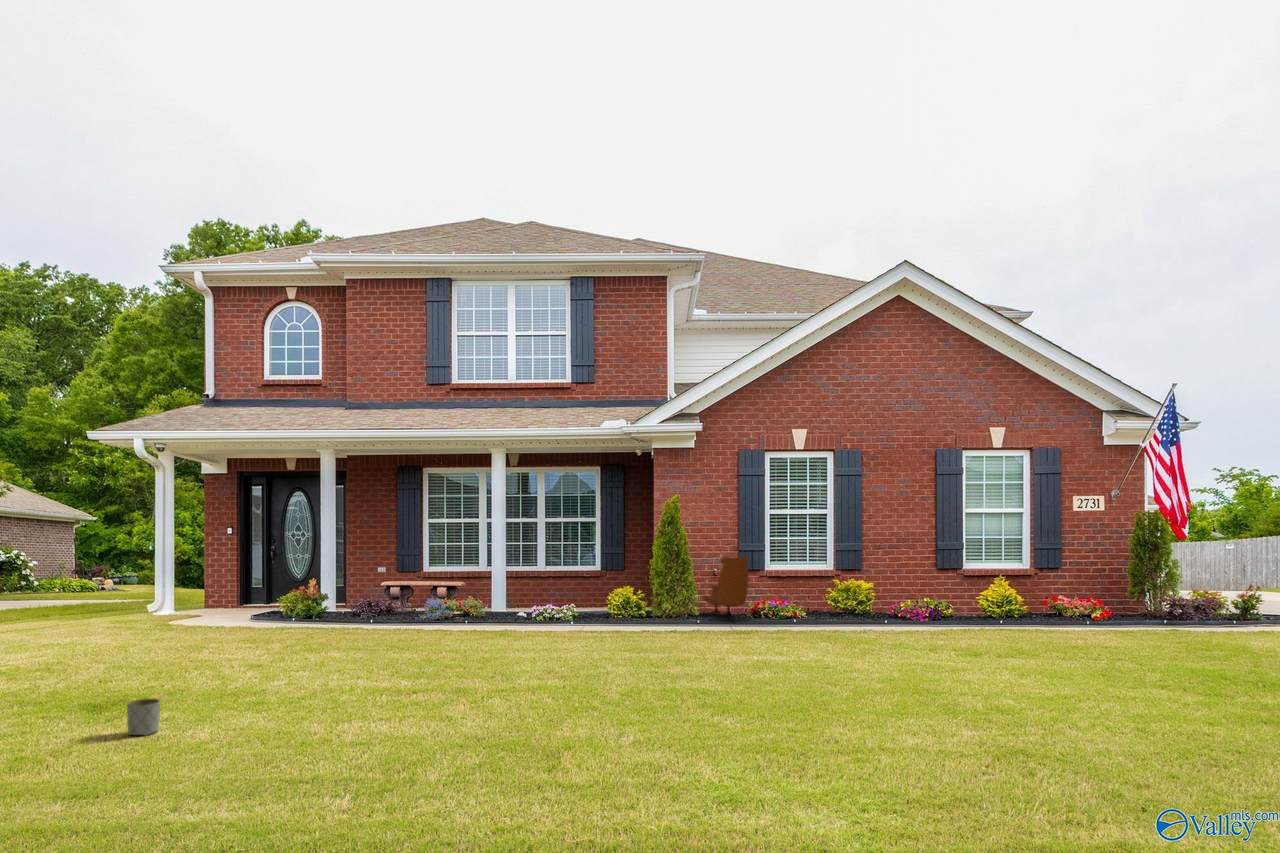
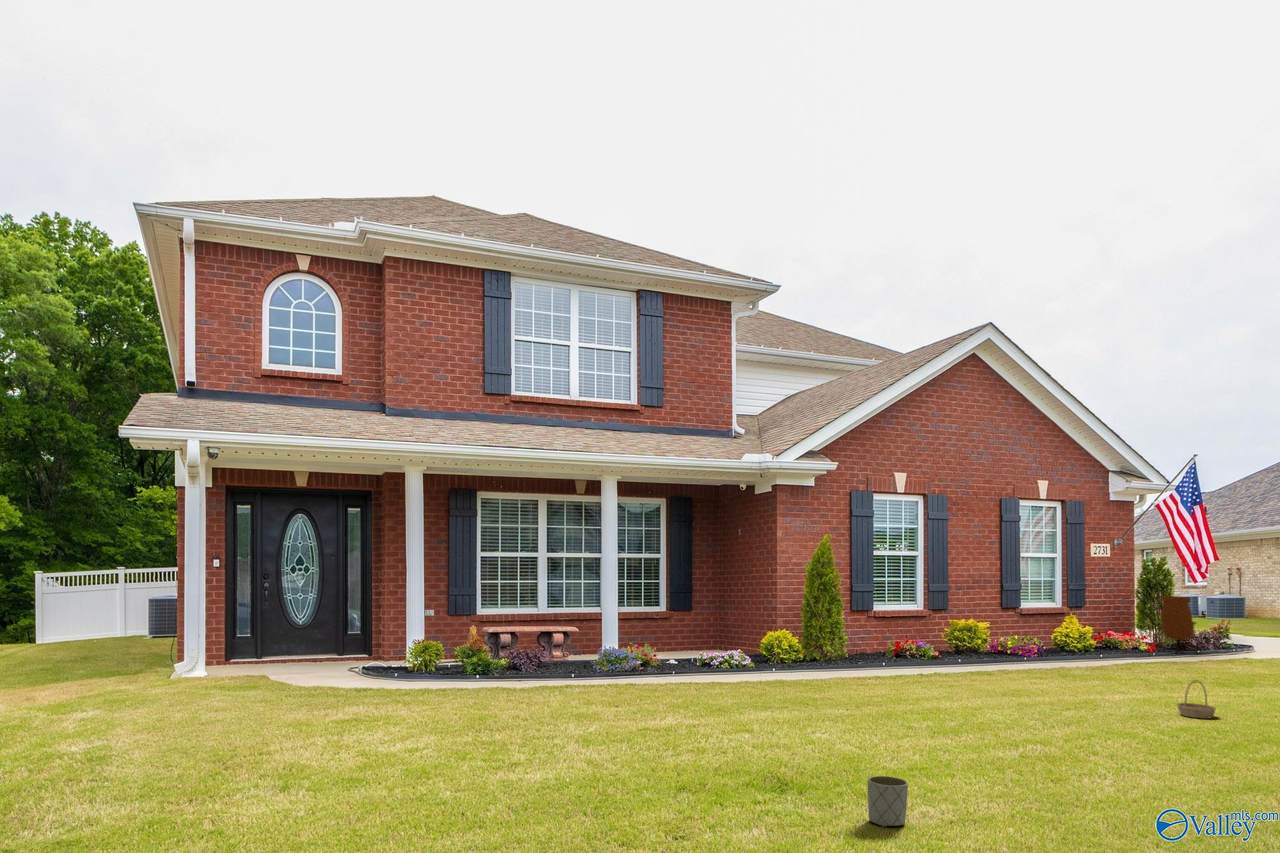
lounge chair: present [703,557,749,622] -> present [1160,595,1198,654]
basket: none [794,646,830,686] -> present [1177,680,1216,719]

